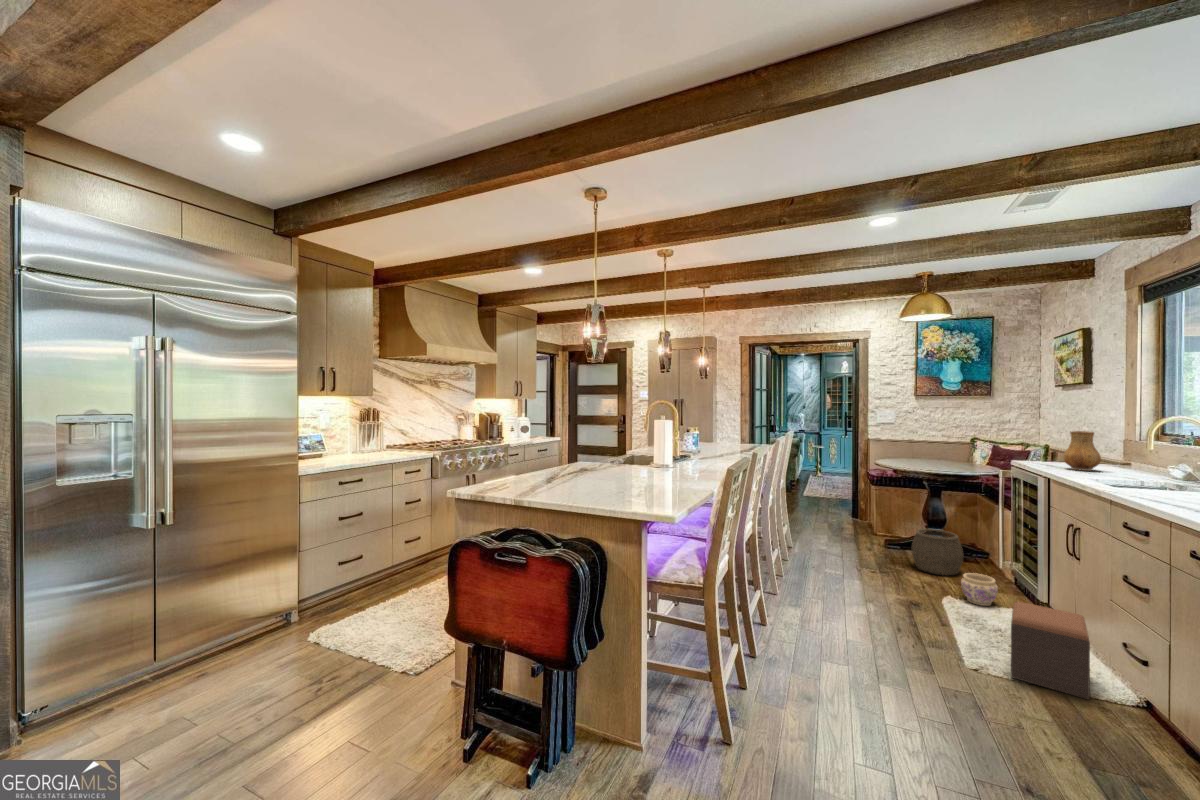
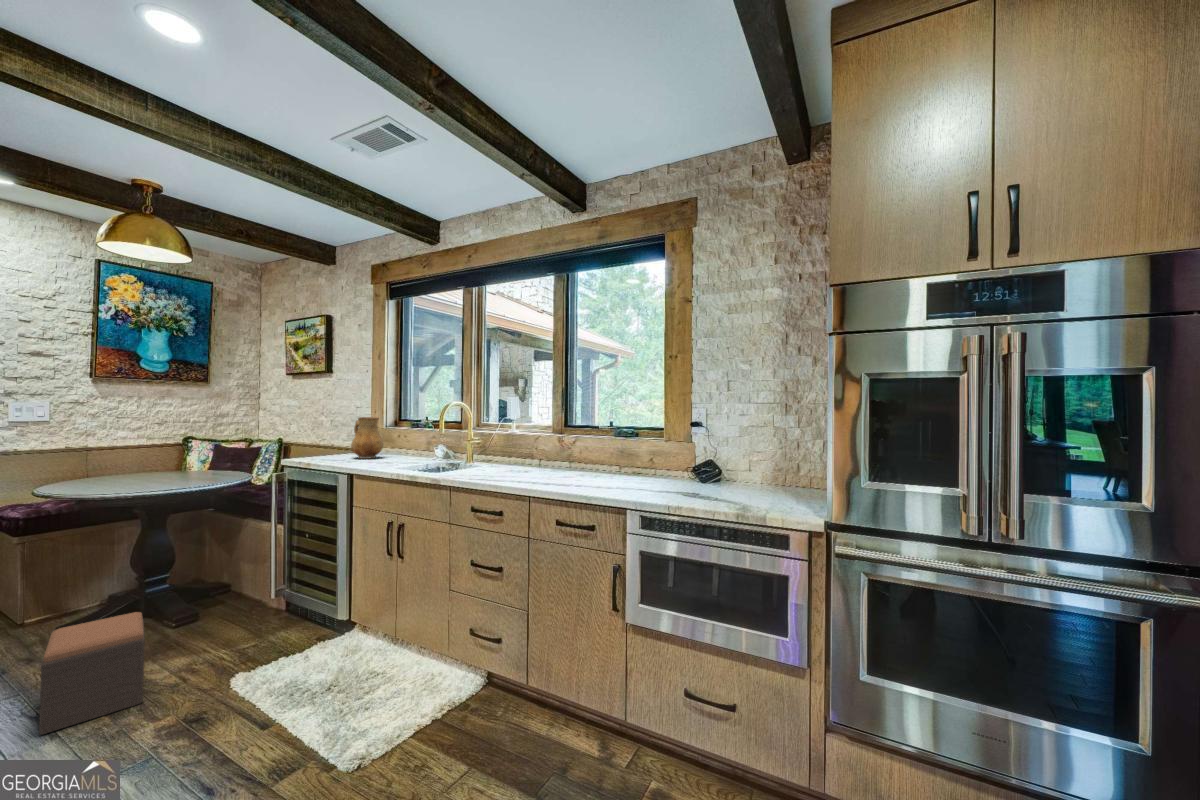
woven basket: present [912,529,963,575] -> none [134,571,222,649]
planter: present [961,573,998,606] -> none [249,614,298,664]
footstool: present [1011,602,1090,699] -> present [39,612,145,735]

